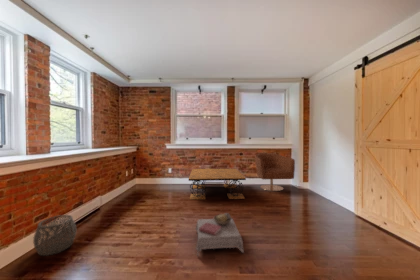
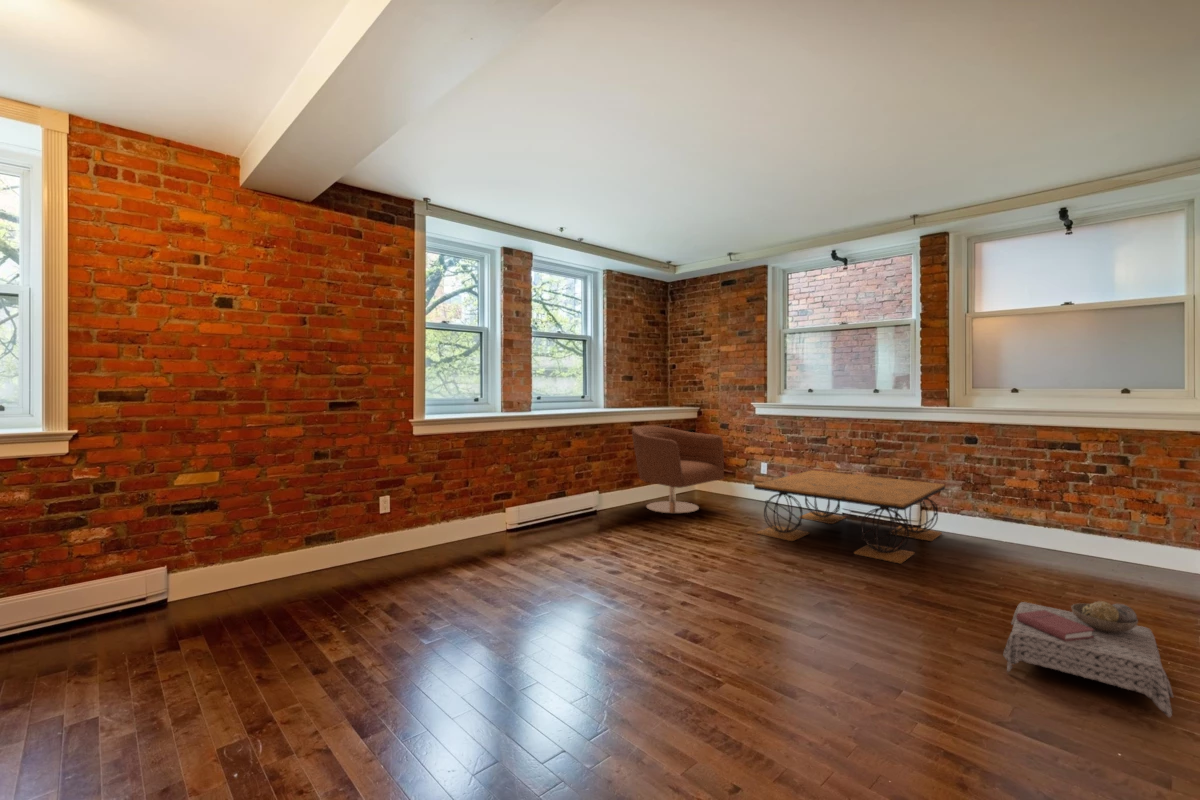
armchair: present [255,153,295,191] -> present [632,426,724,513]
ottoman: present [196,213,244,254] -> present [1003,601,1173,717]
woven basket: present [33,215,76,255] -> none [487,497,532,543]

